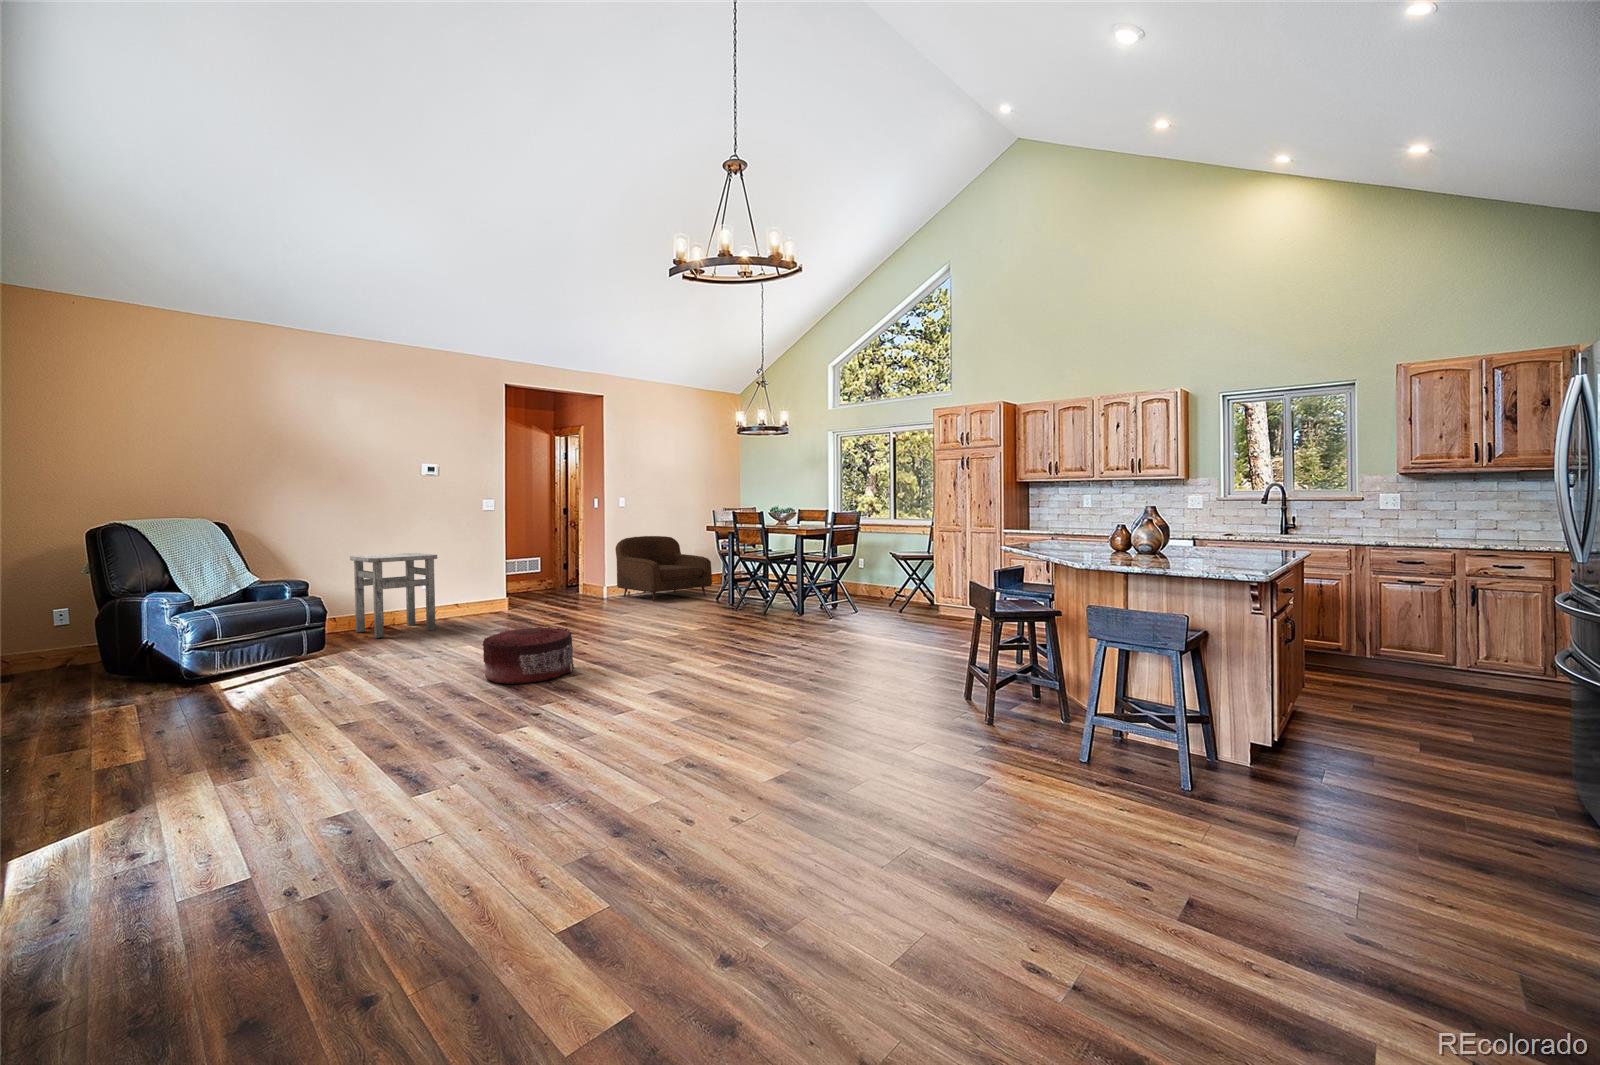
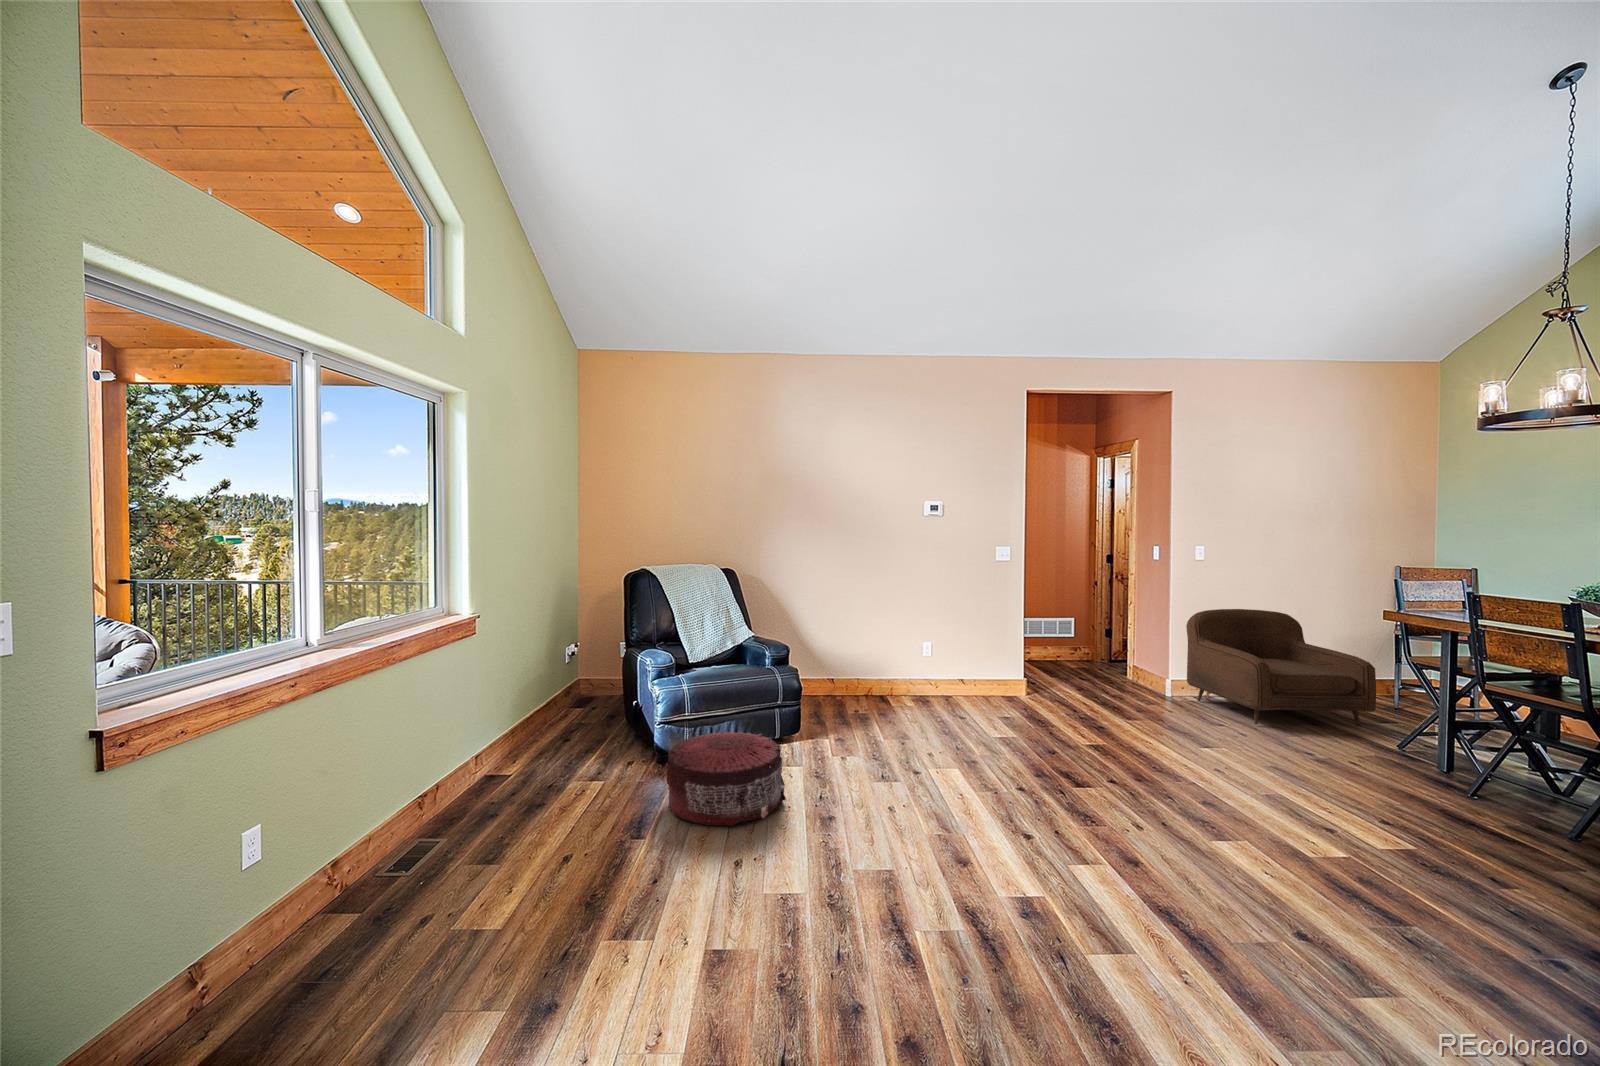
side table: present [350,553,437,638] -> none [846,612,935,720]
pouf: present [483,627,574,684] -> present [666,731,786,826]

